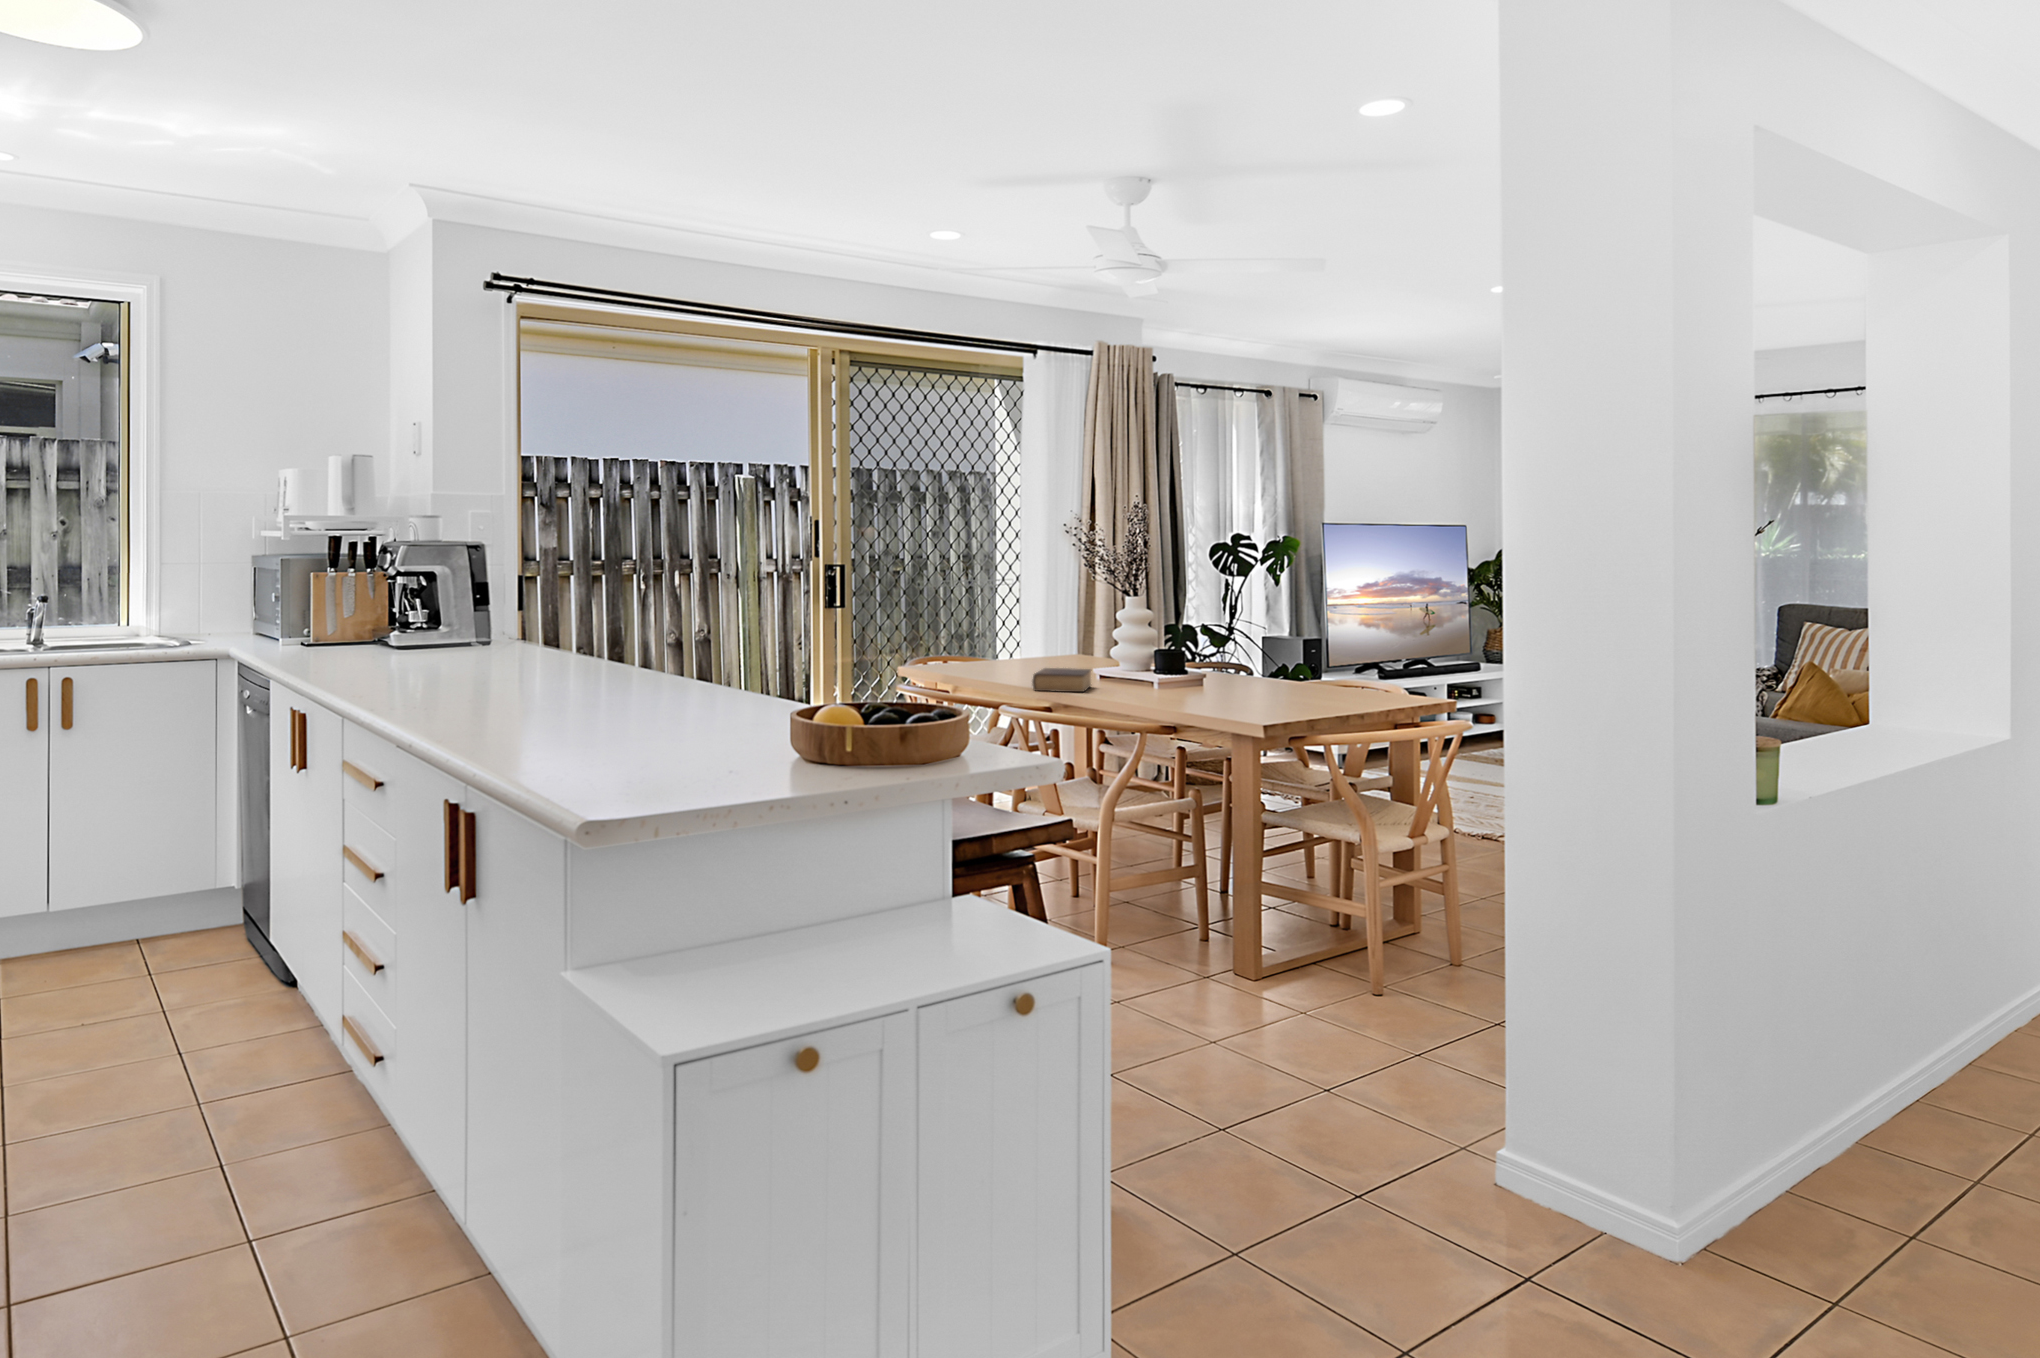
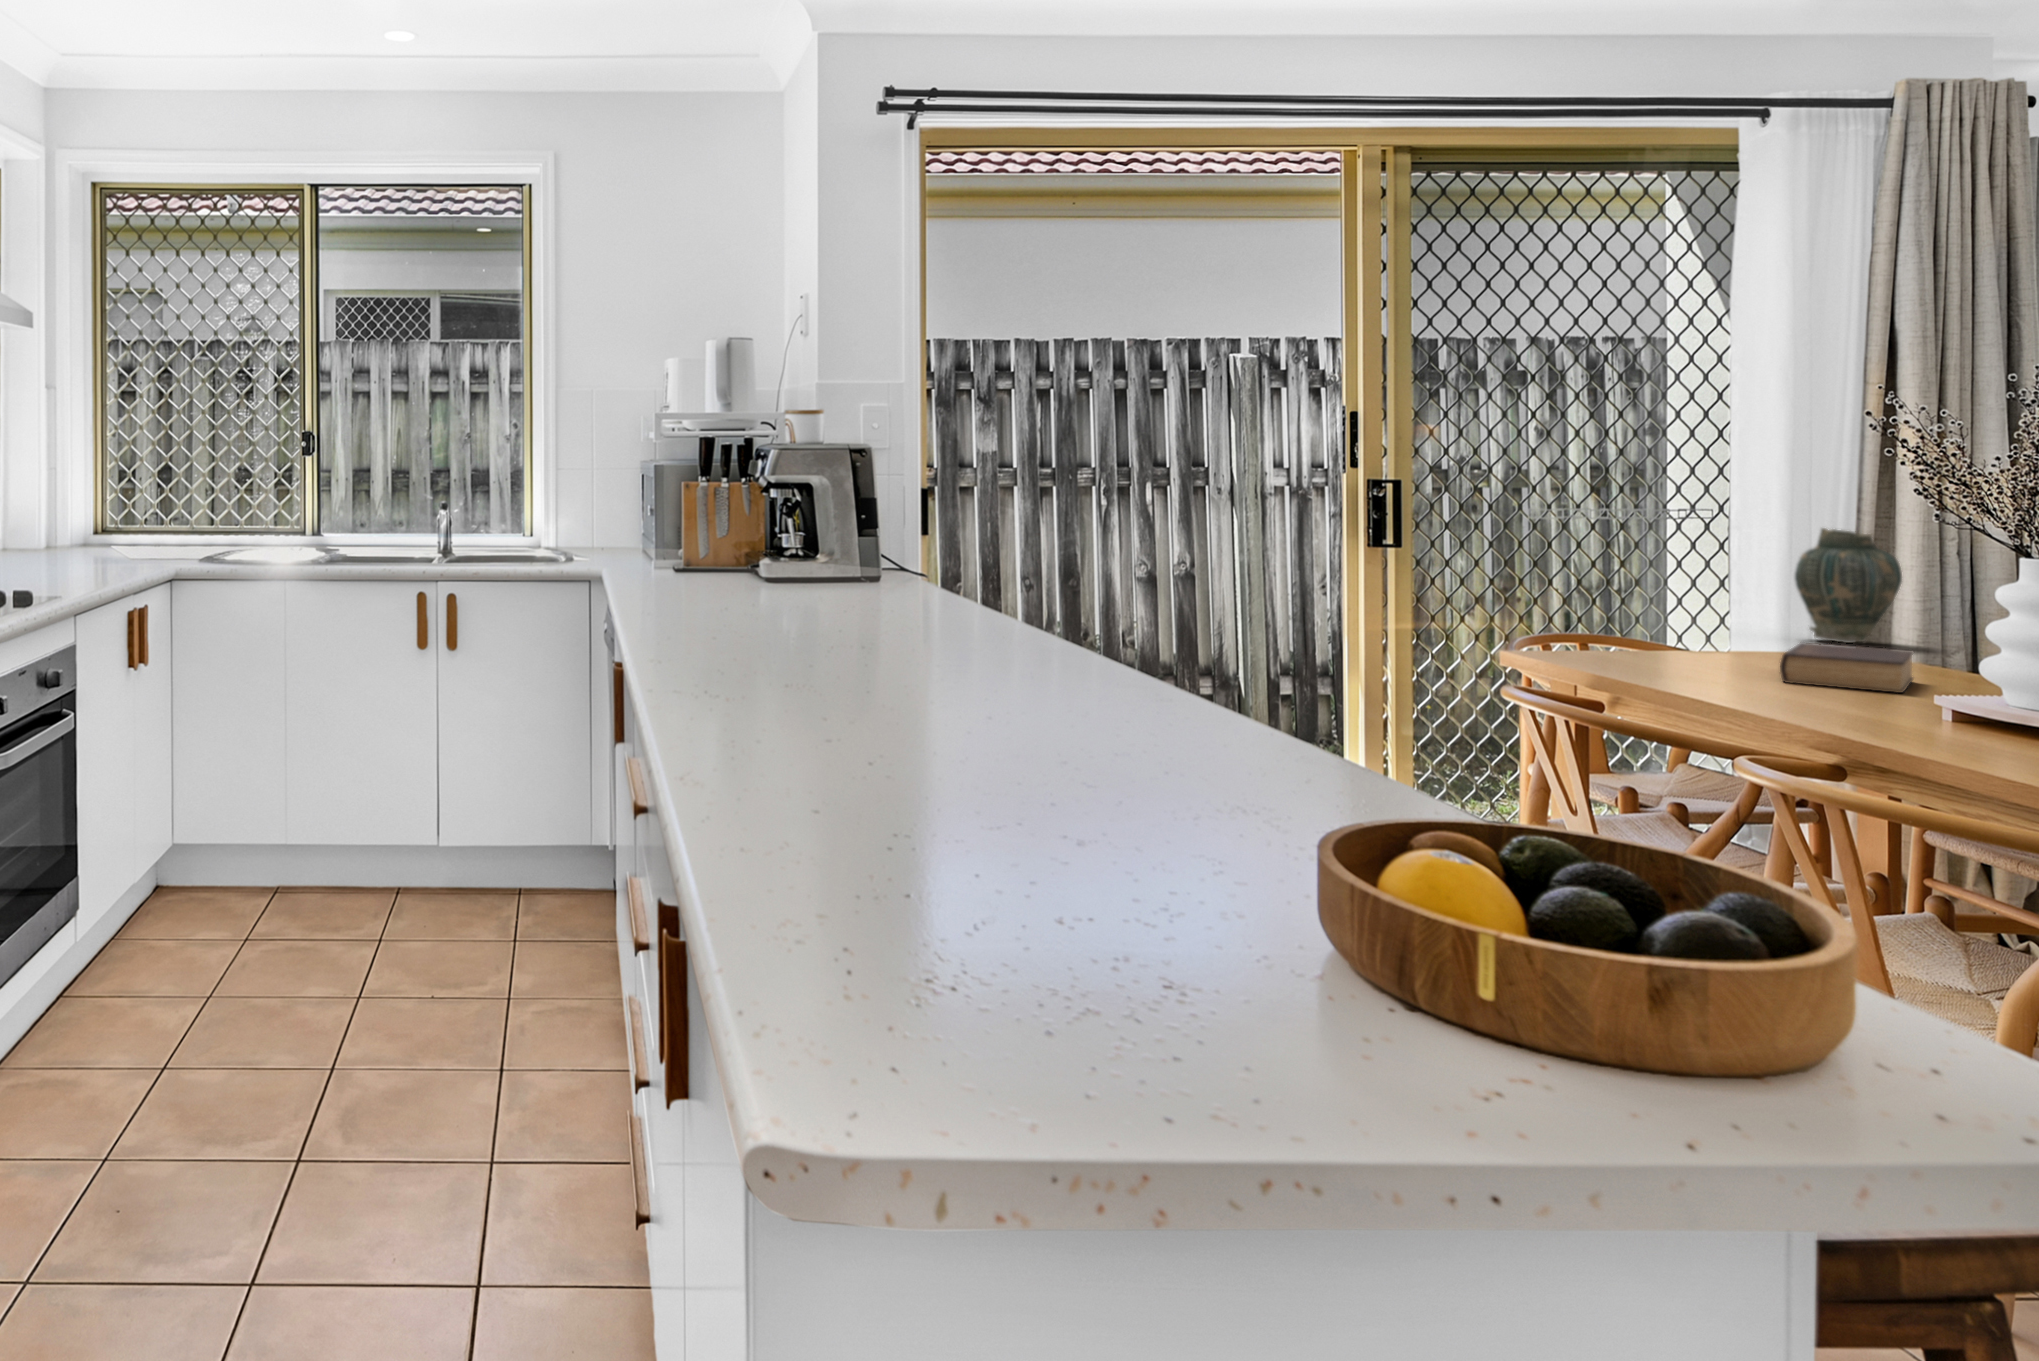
vase: none [1046,600,1097,670] -> present [1795,528,1902,643]

